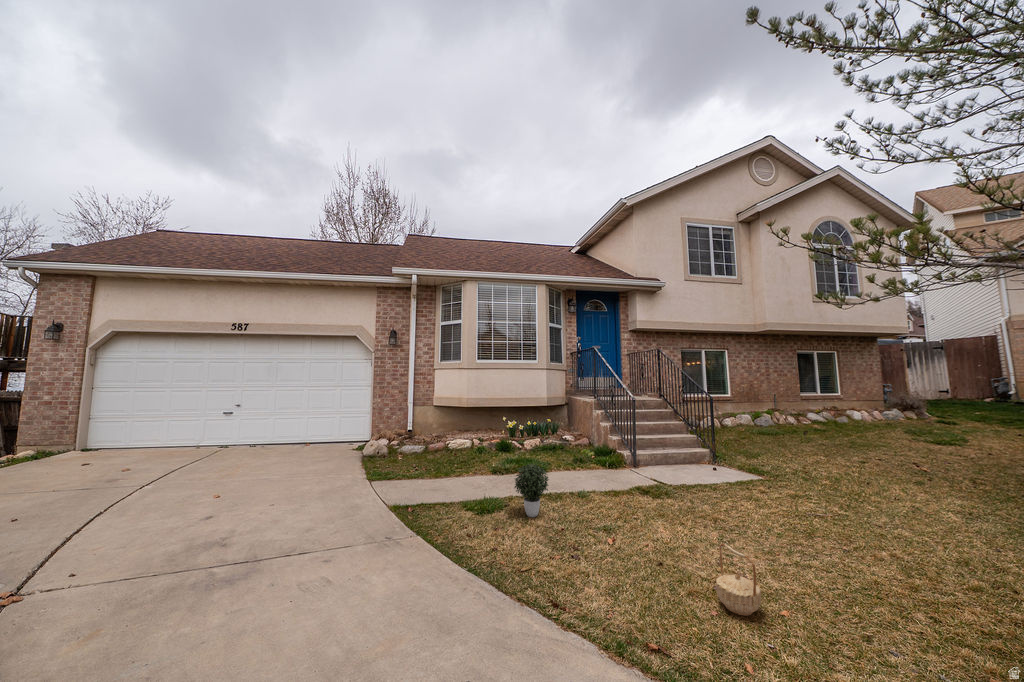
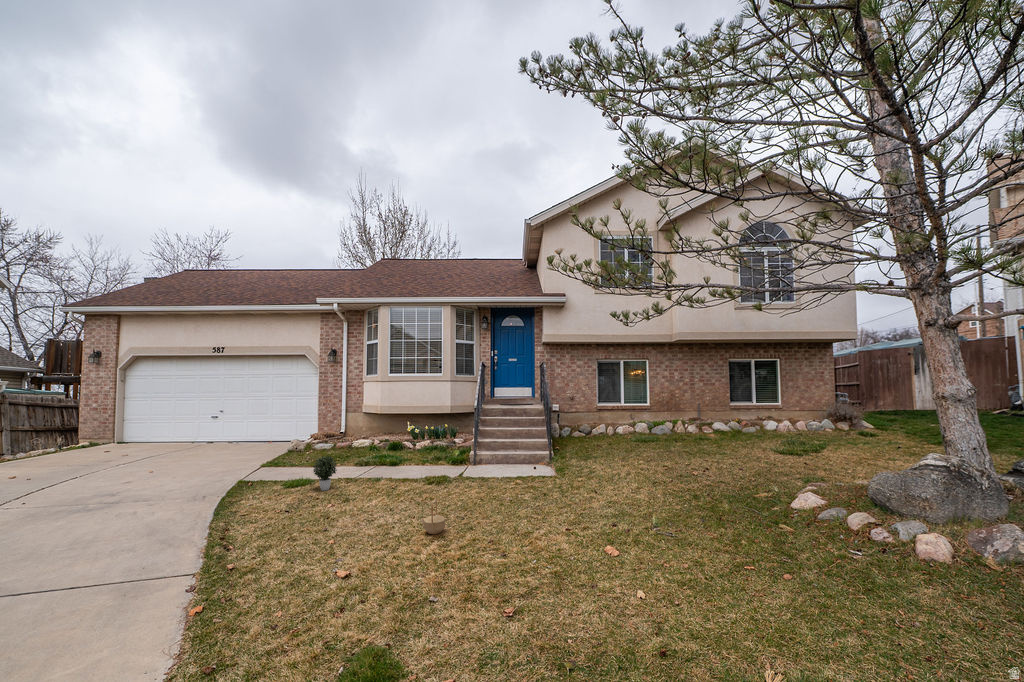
basket: present [716,544,761,616] -> present [424,498,445,534]

